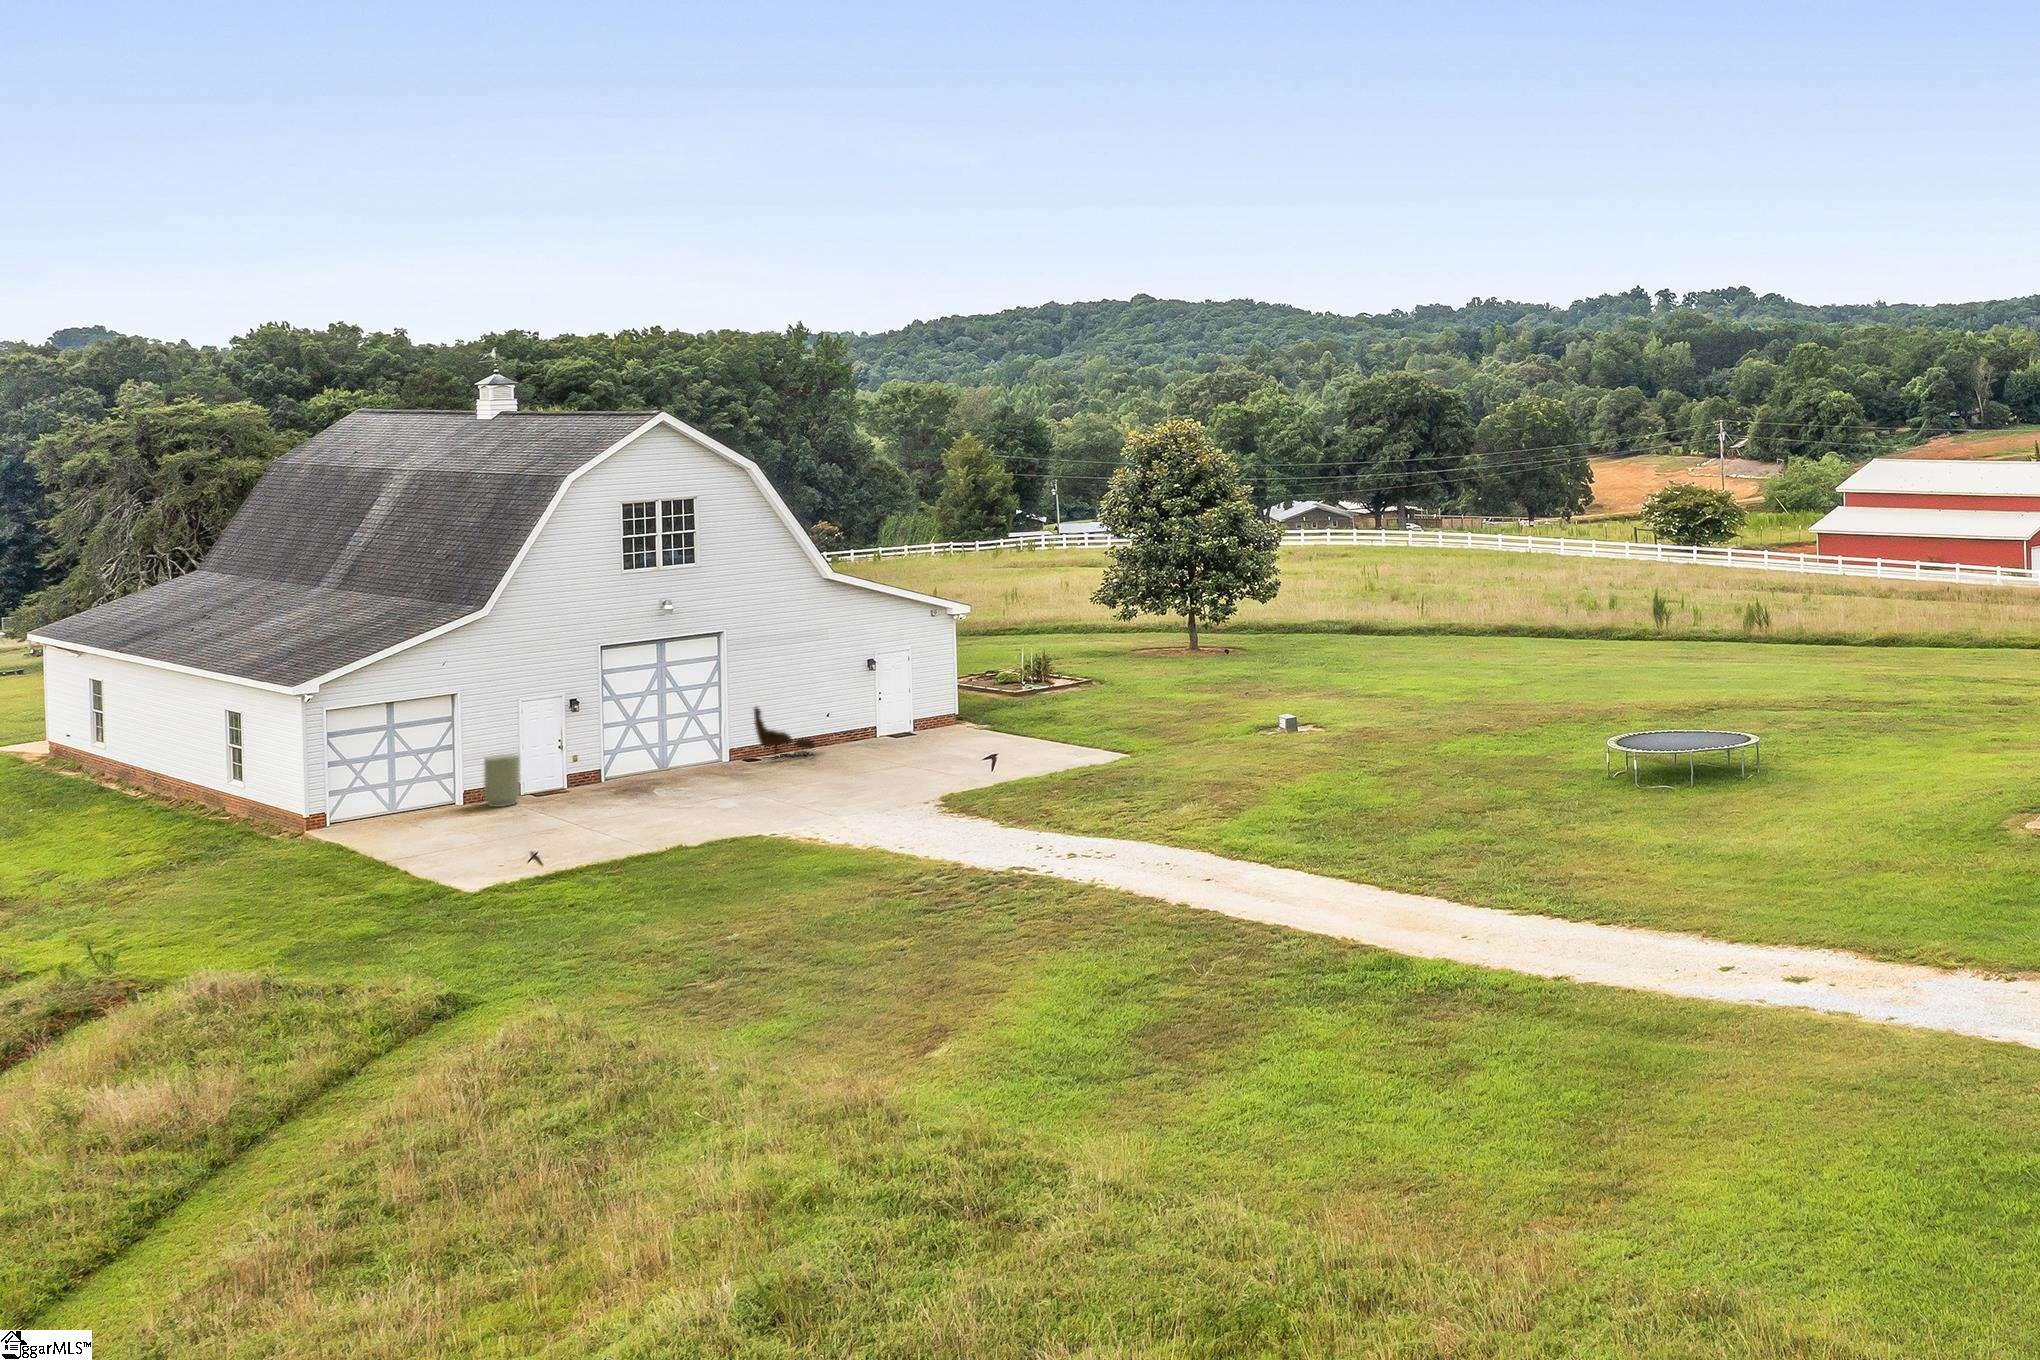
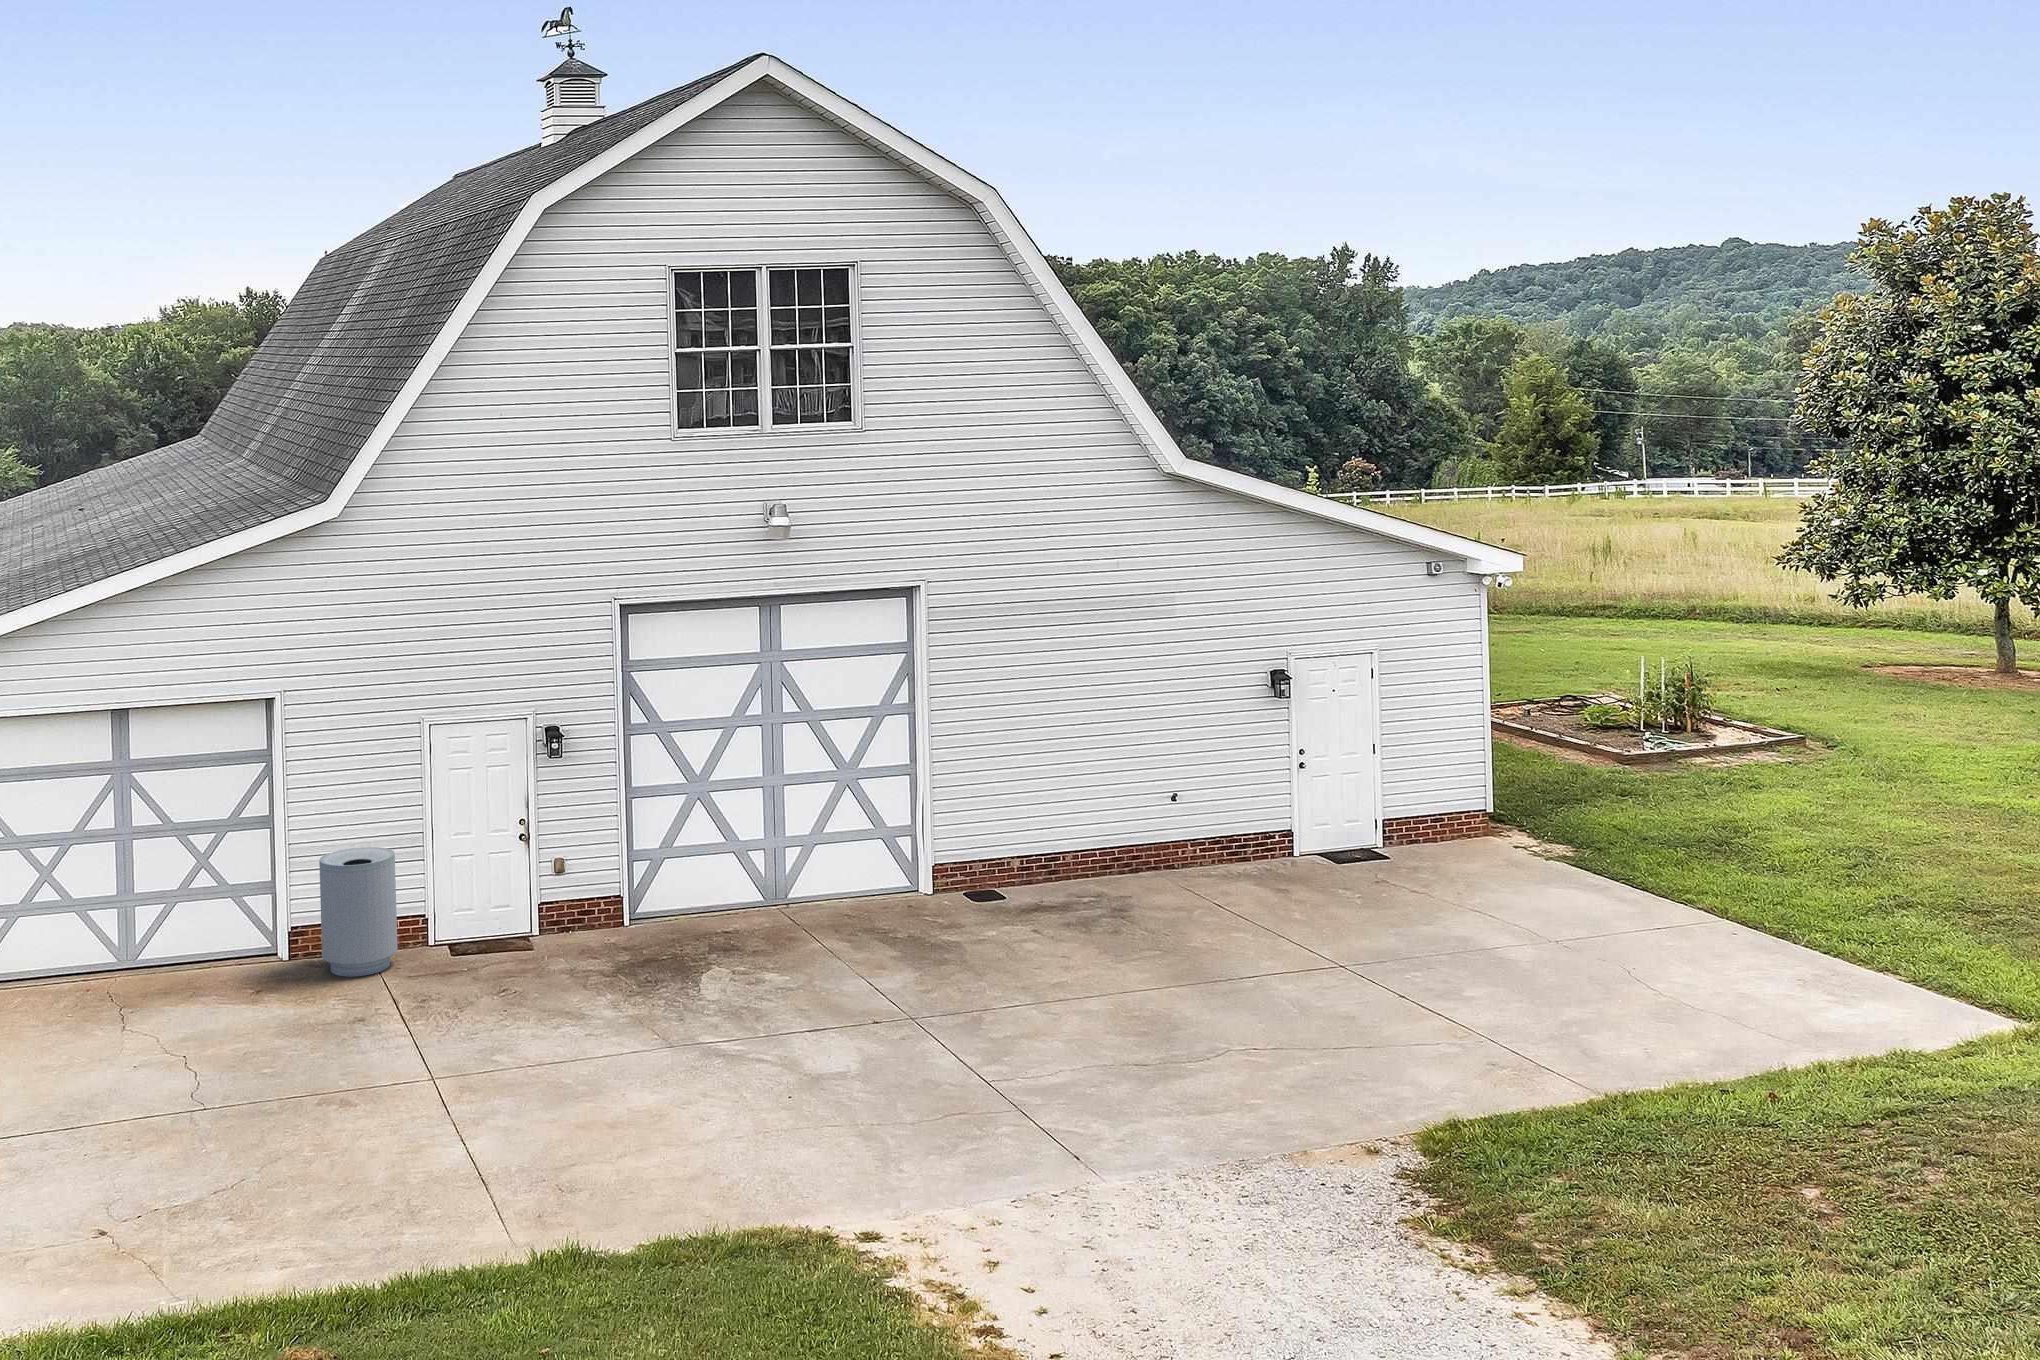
lounge chair: present [754,707,814,755] -> none [982,762,1127,902]

